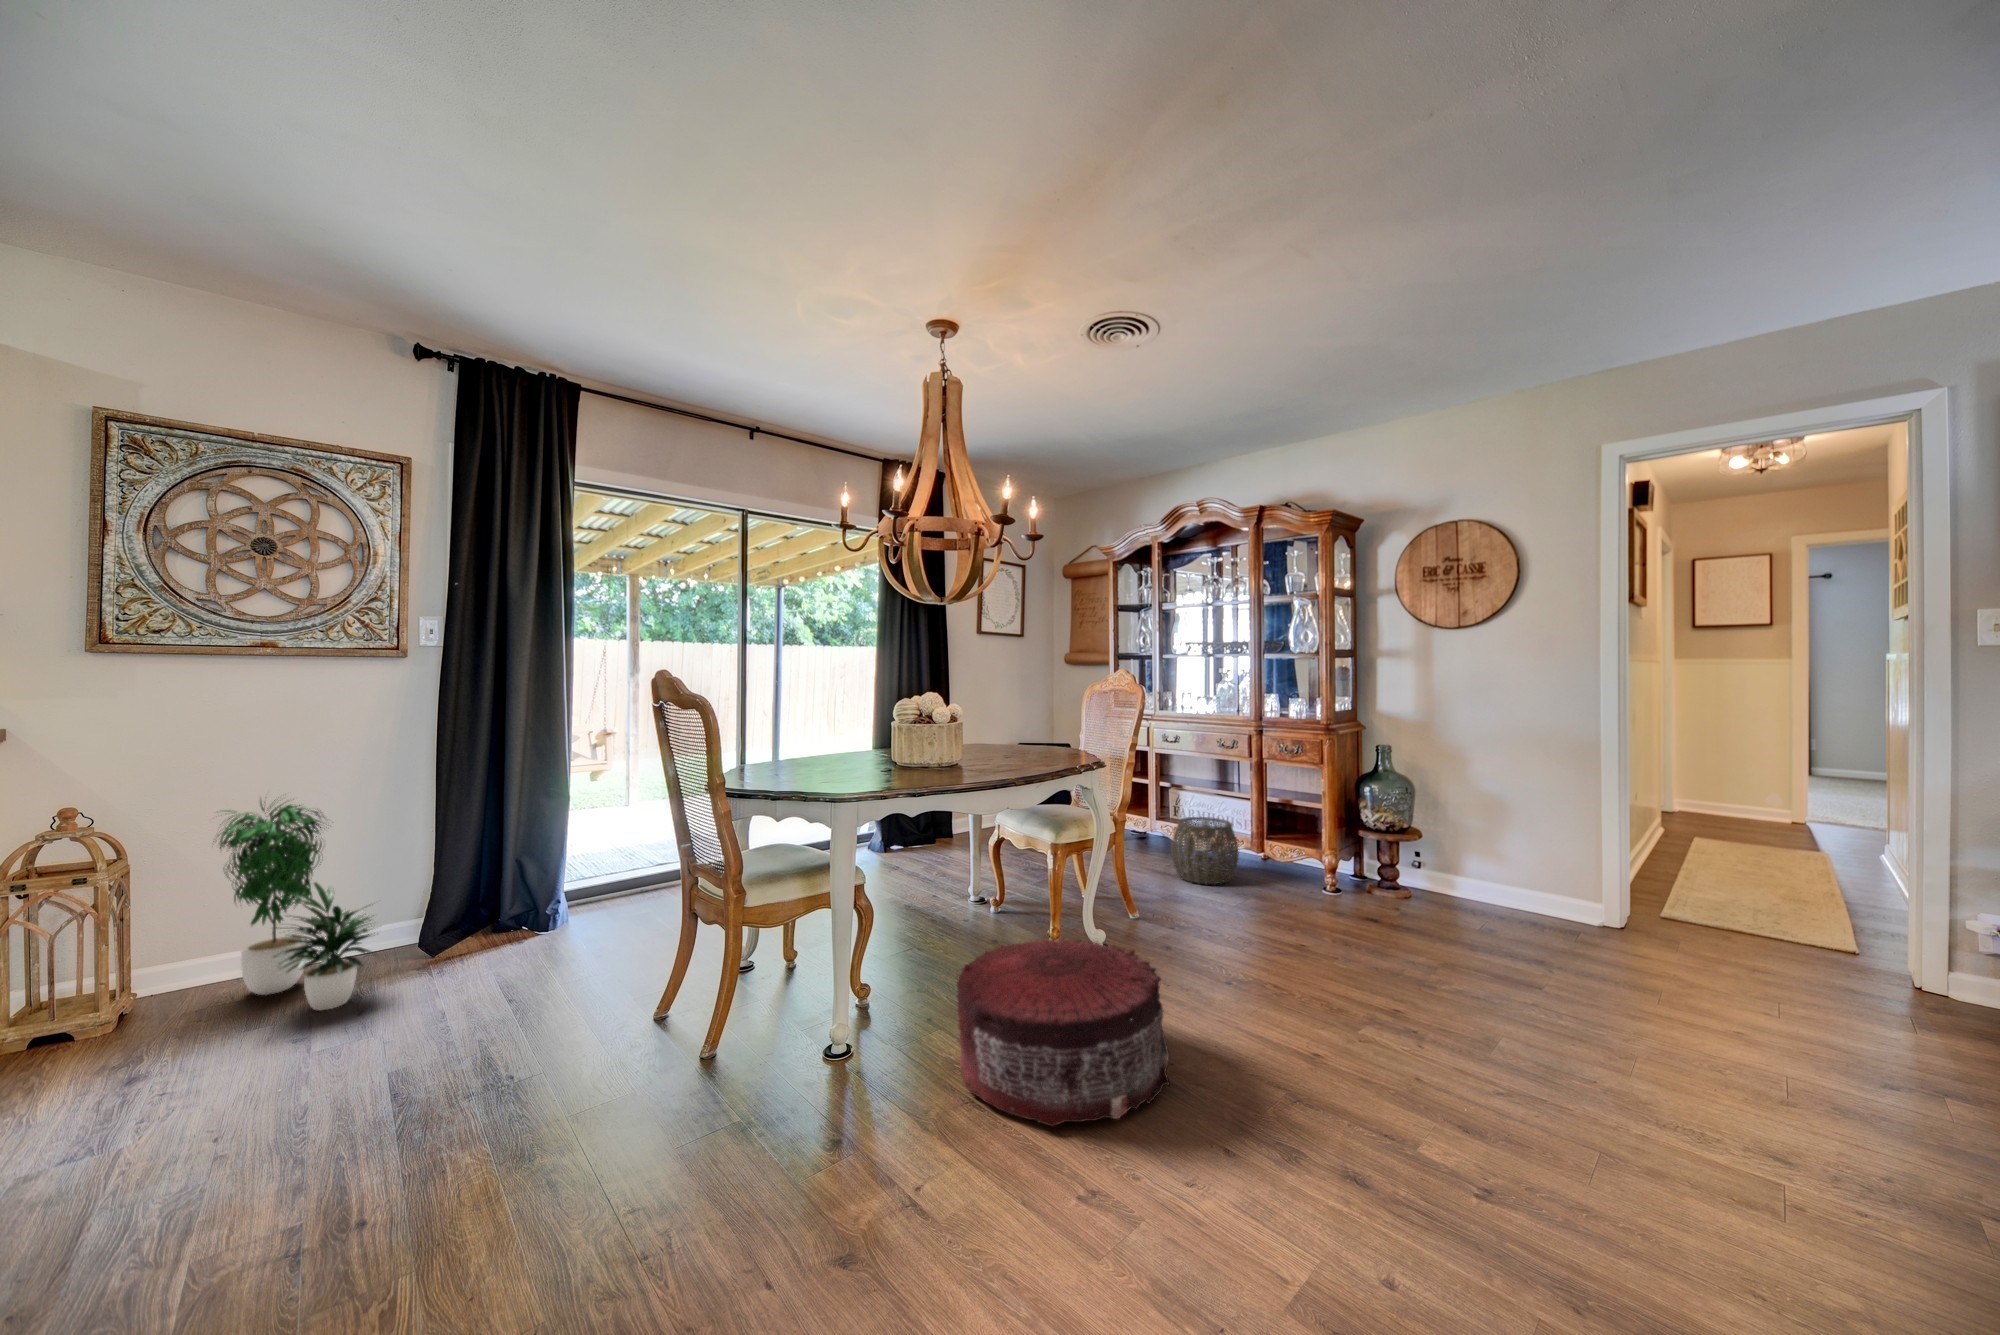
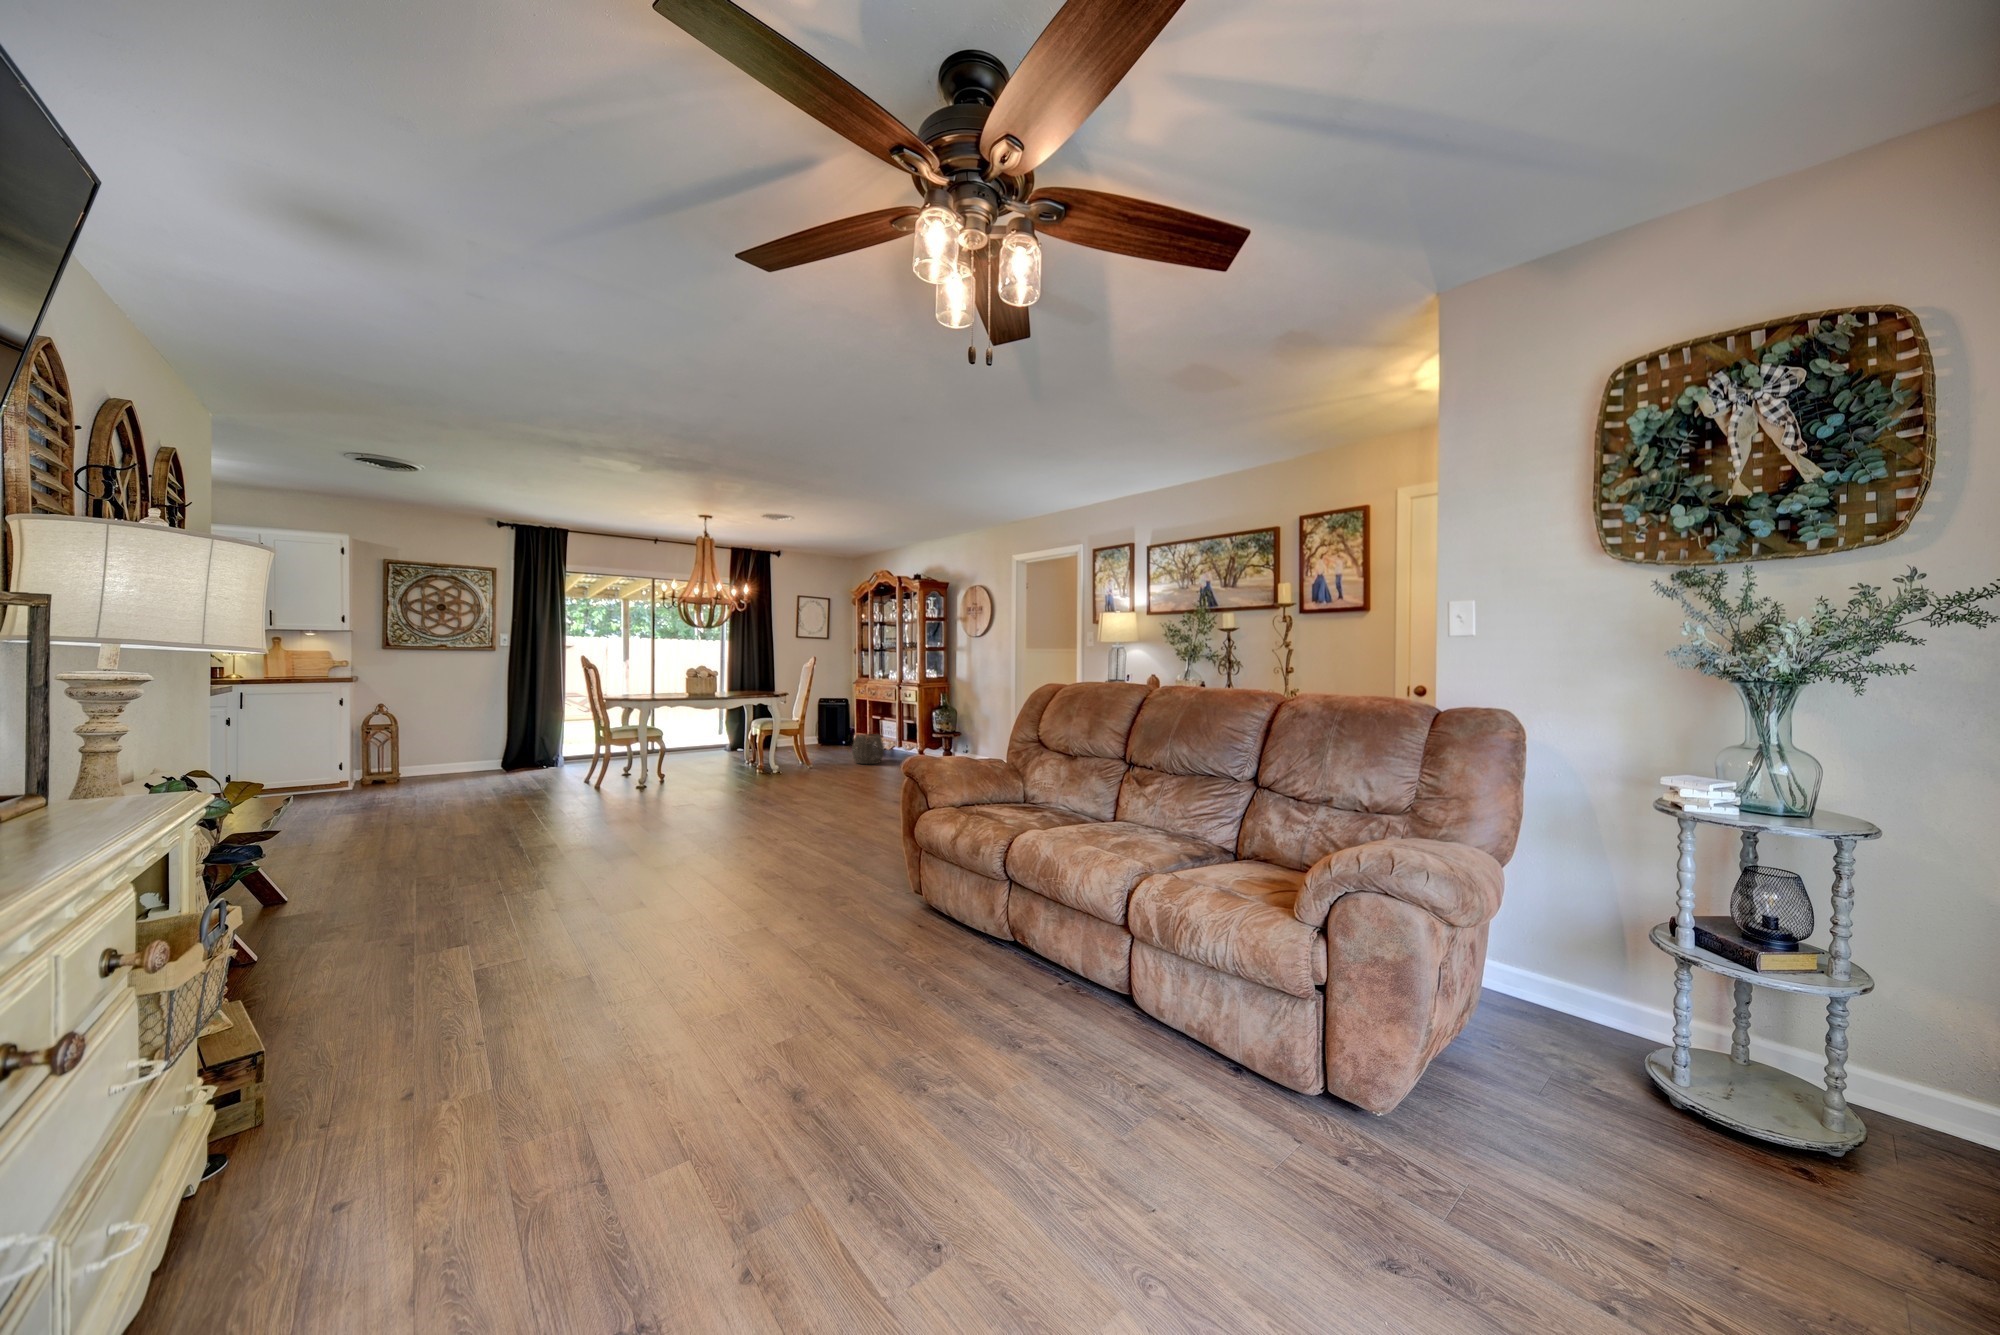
potted plant: present [213,800,378,1011] -> none [426,701,488,781]
pouf: present [957,937,1170,1126] -> none [670,761,744,805]

